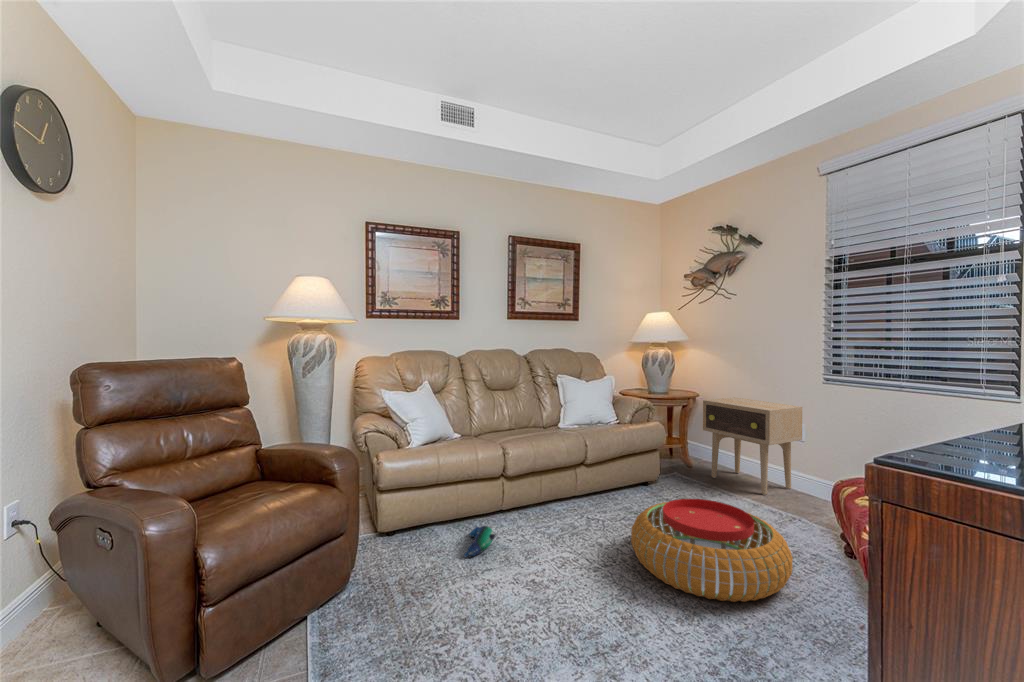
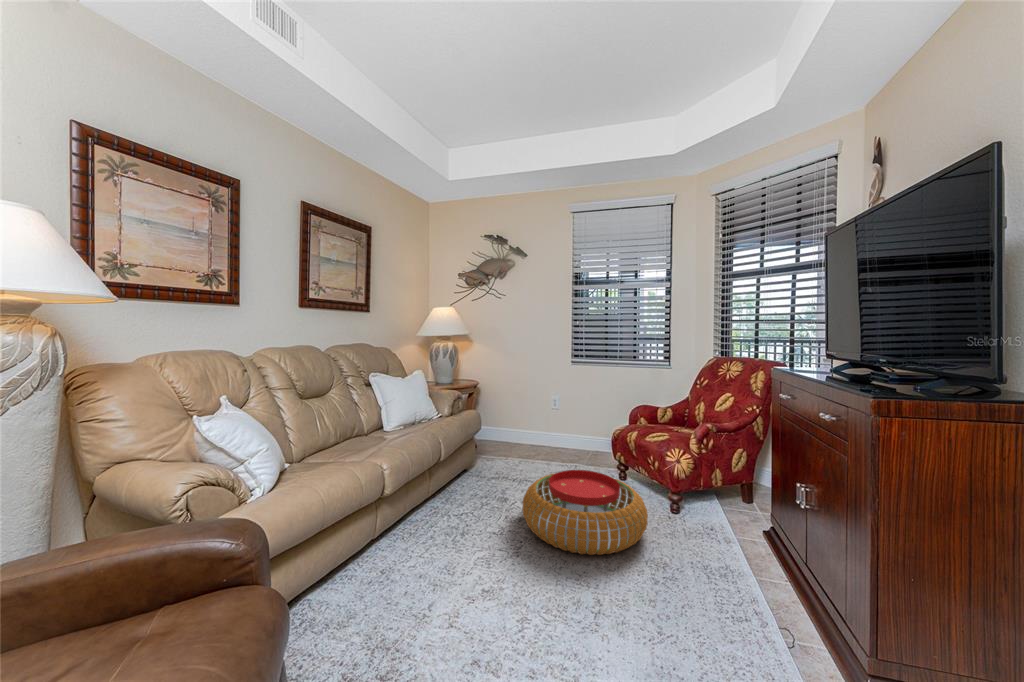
side table: present [703,397,802,495] -> none [492,380,559,454]
plush toy: present [464,526,495,557] -> none [357,573,409,628]

